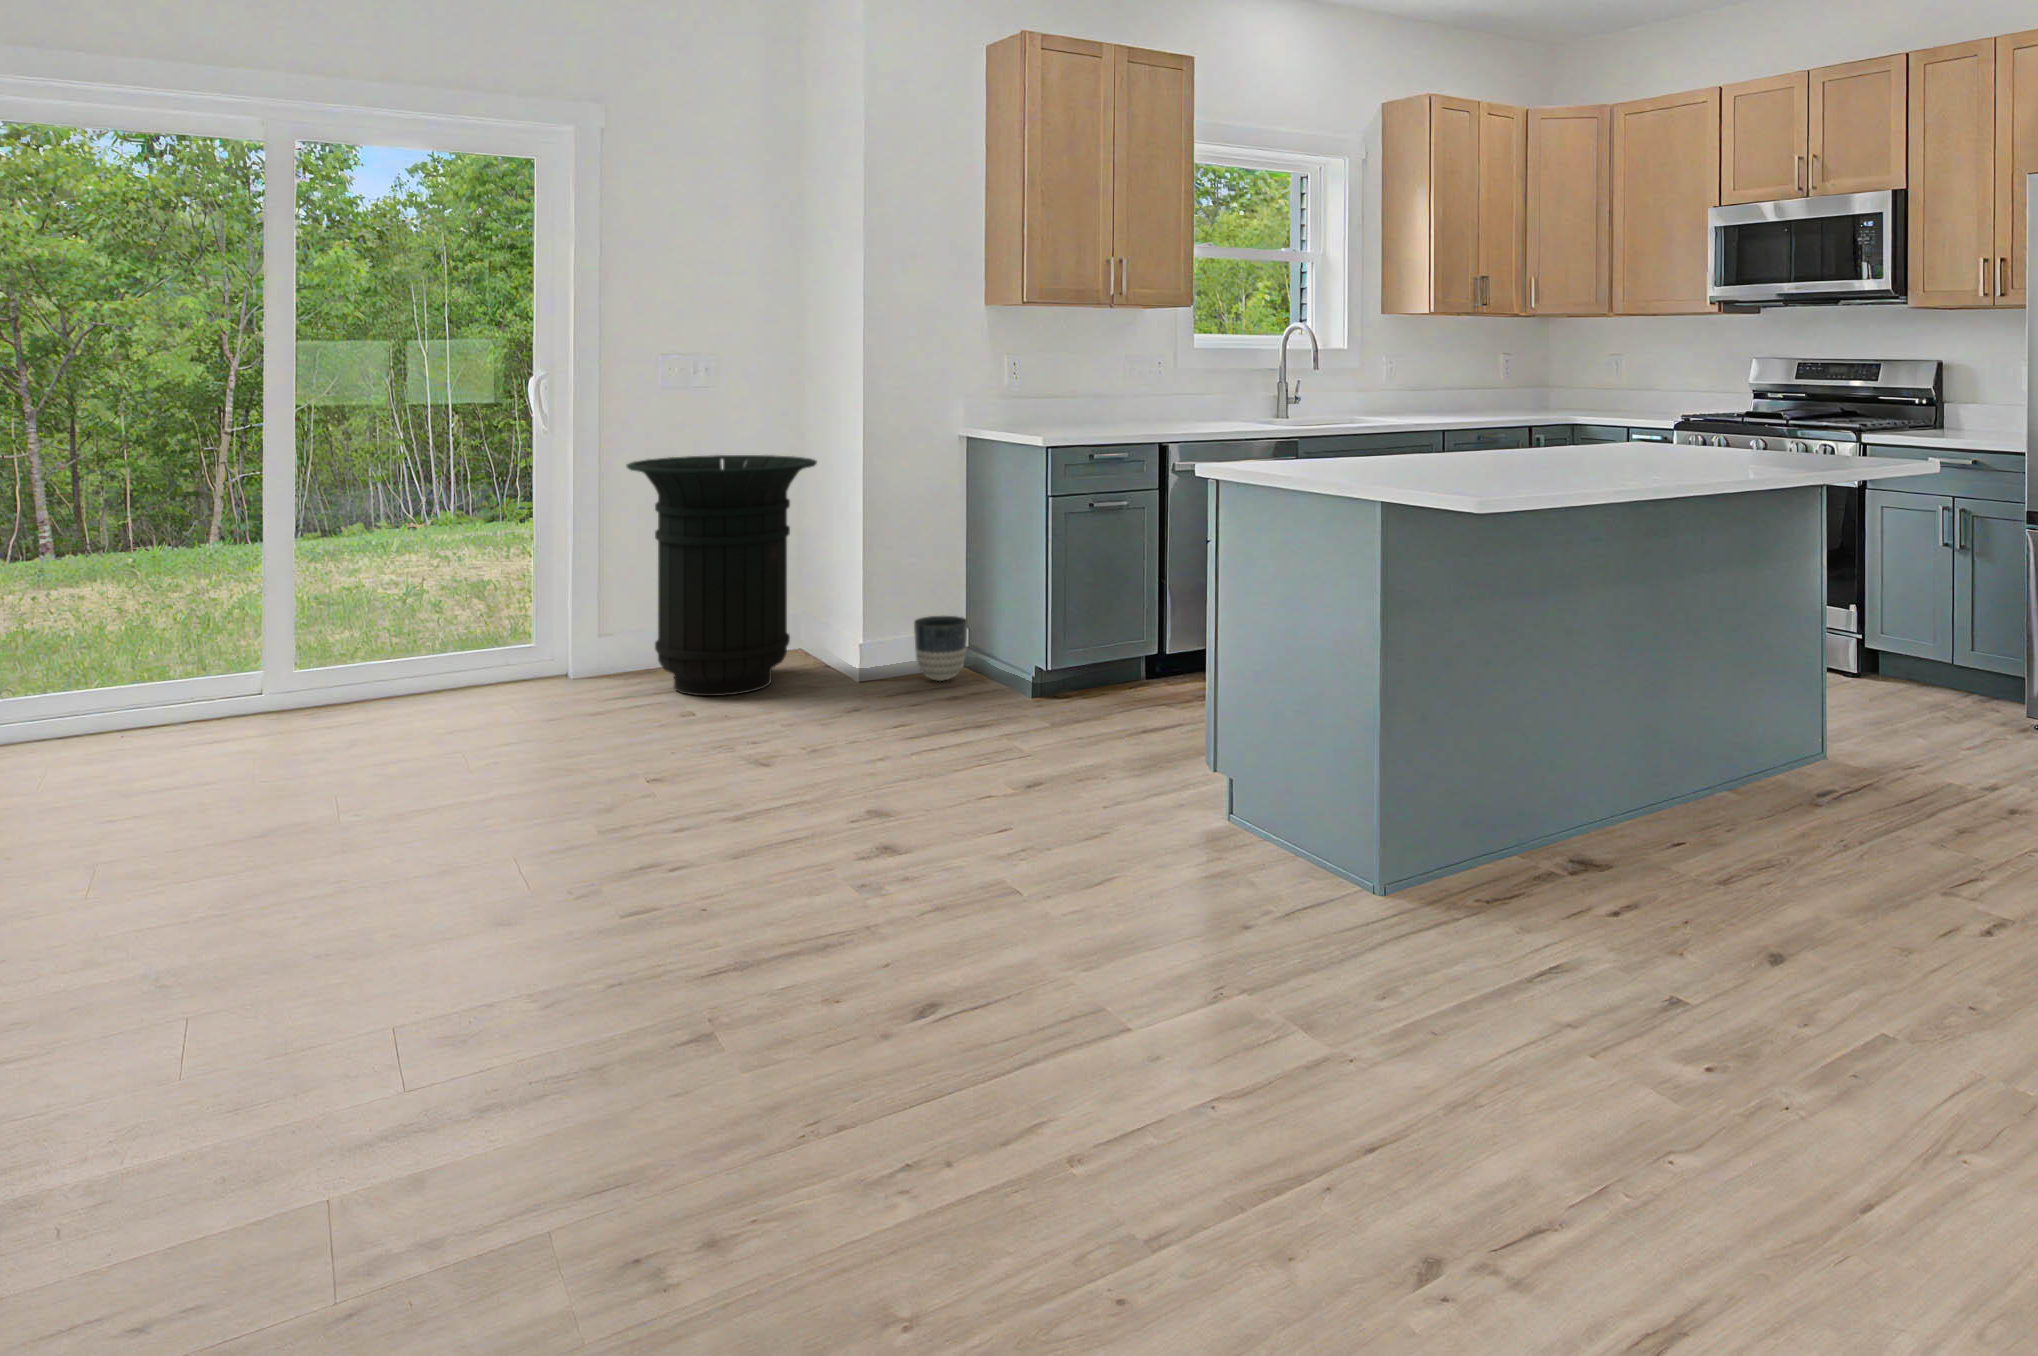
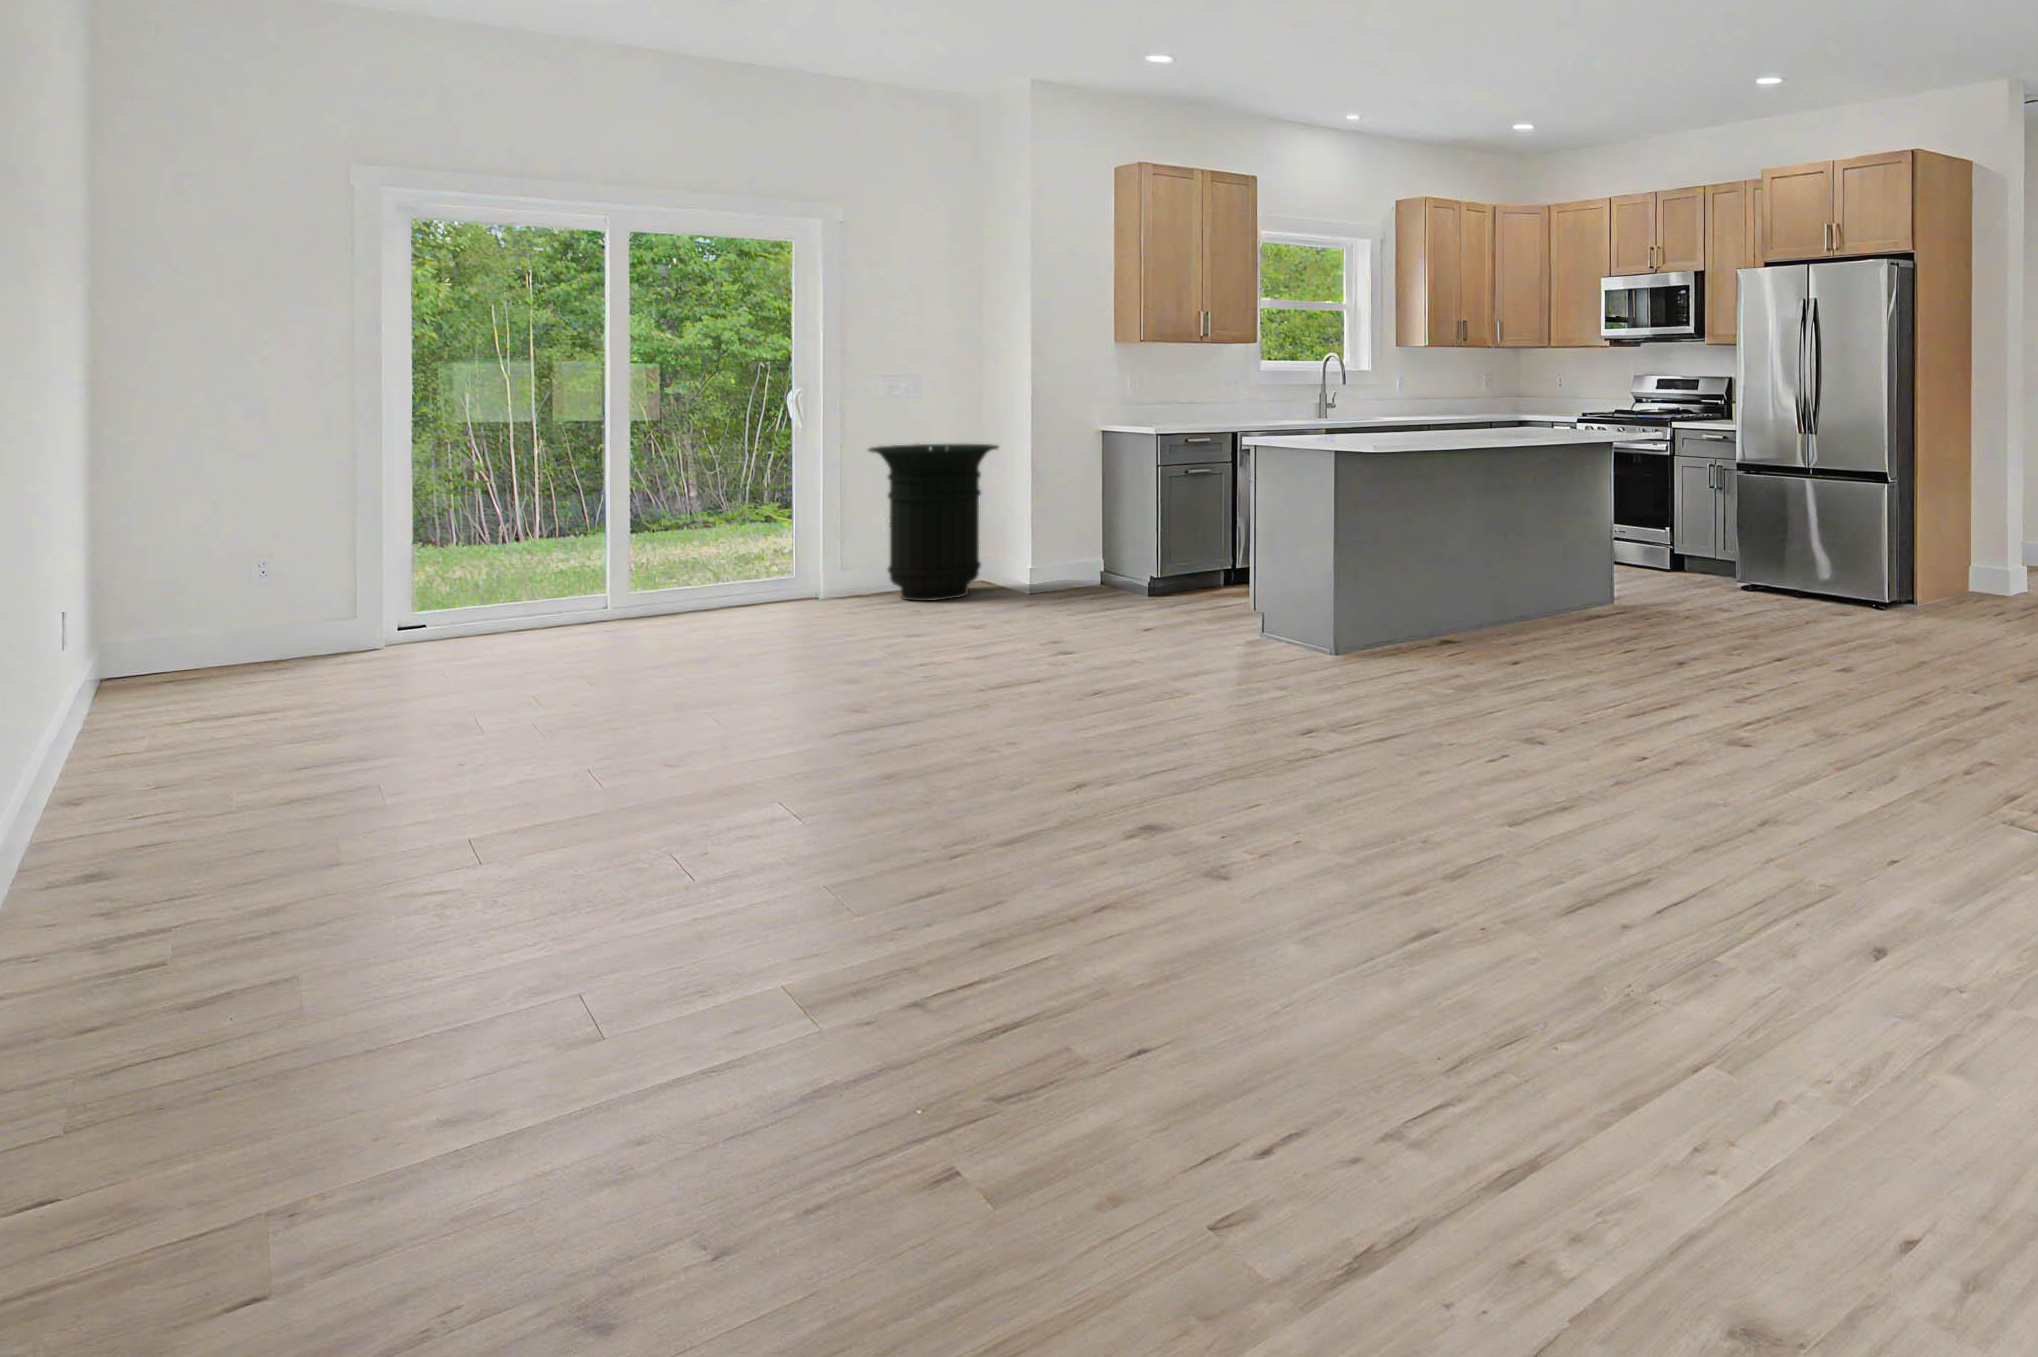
planter: present [914,616,968,681] -> none [1067,548,1103,589]

